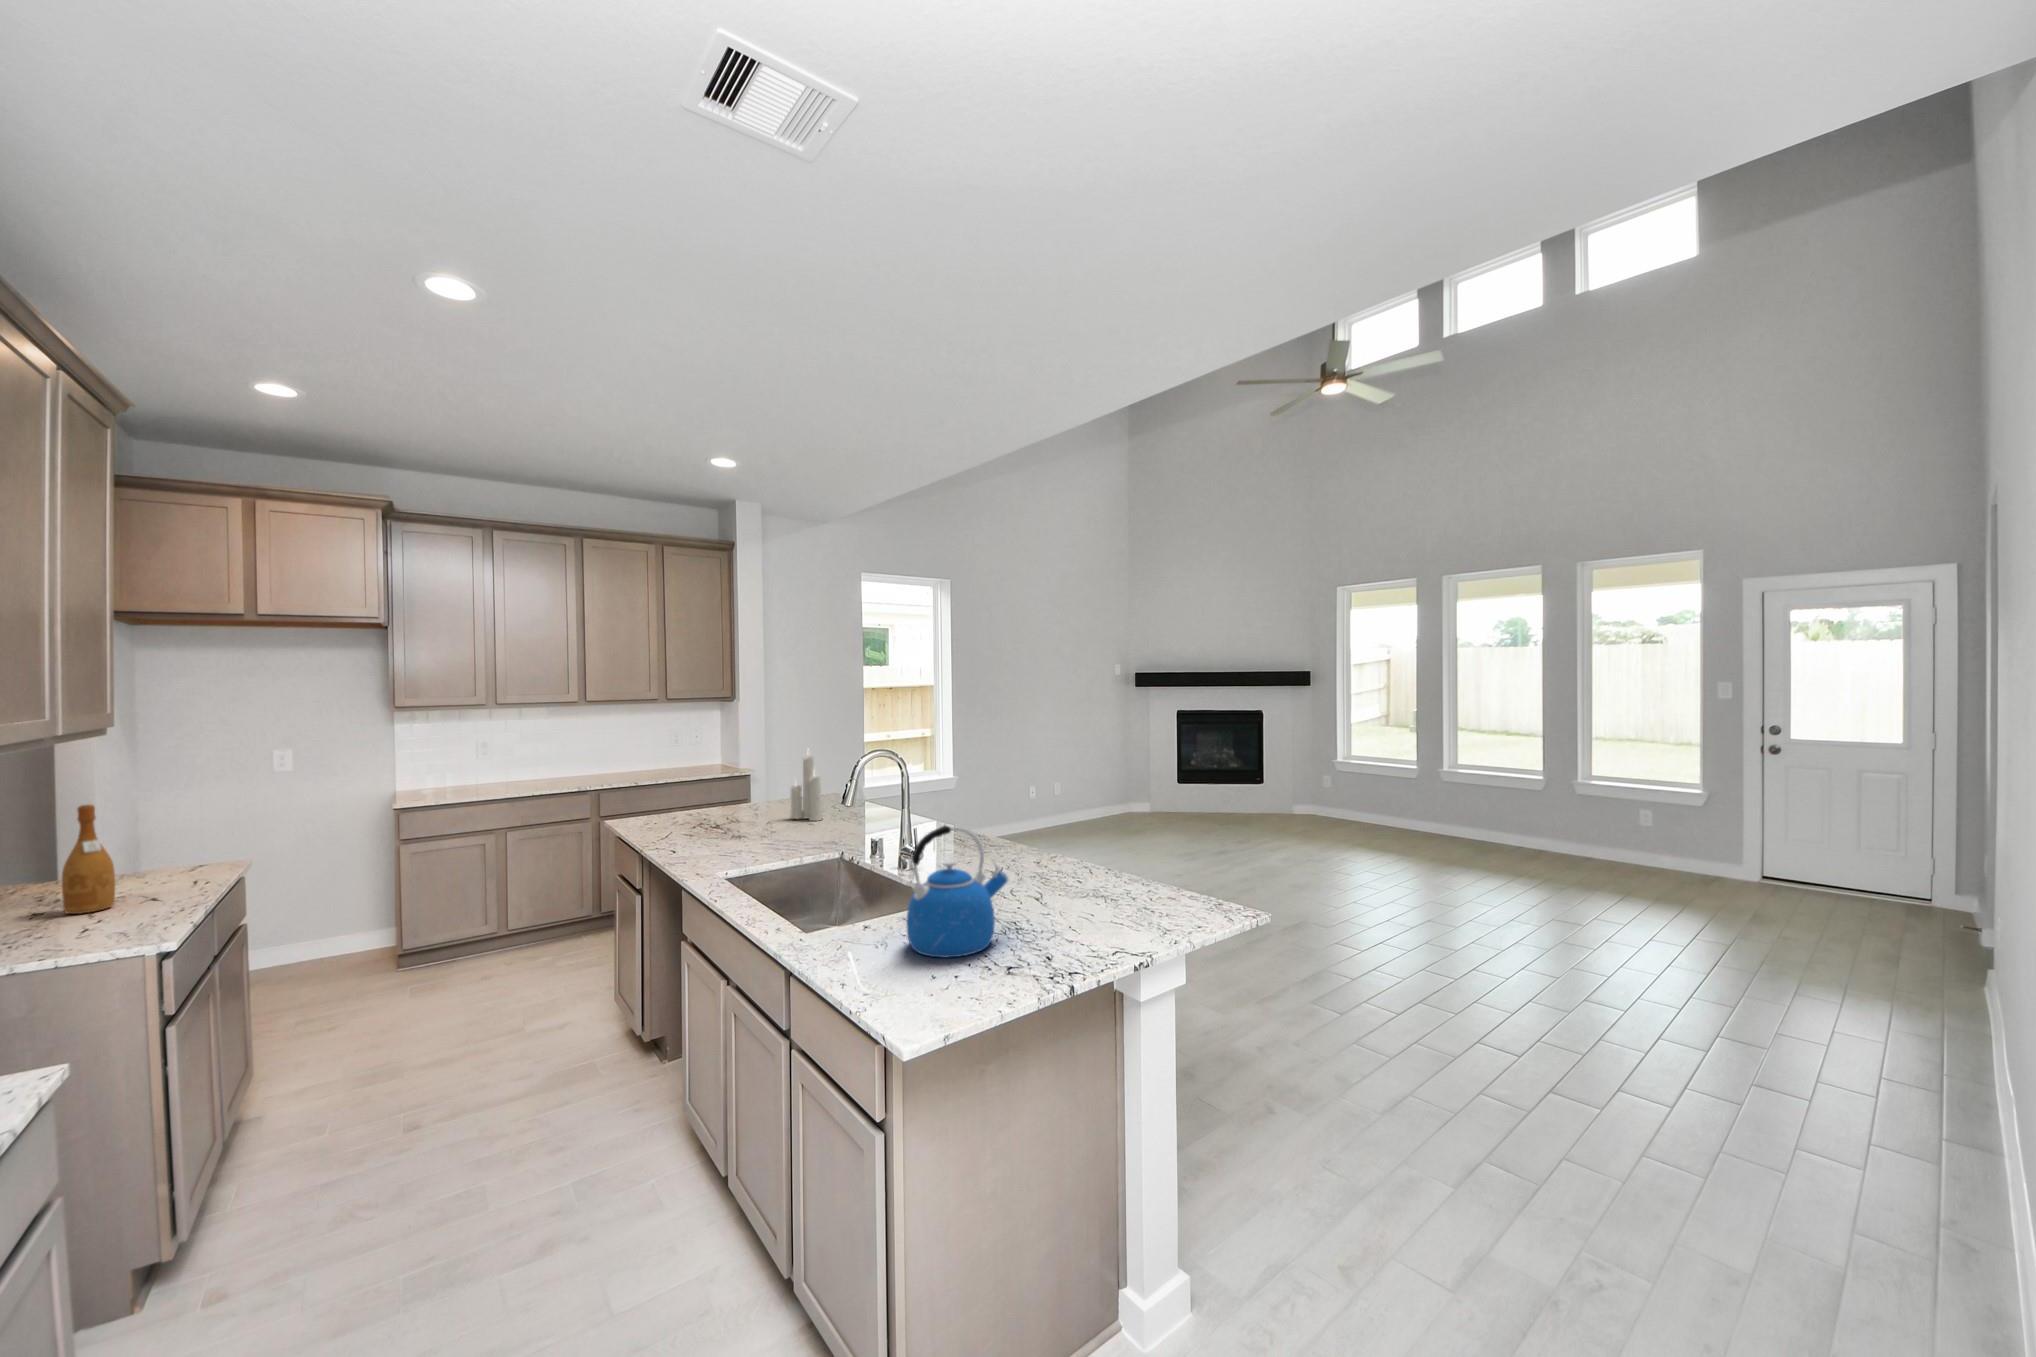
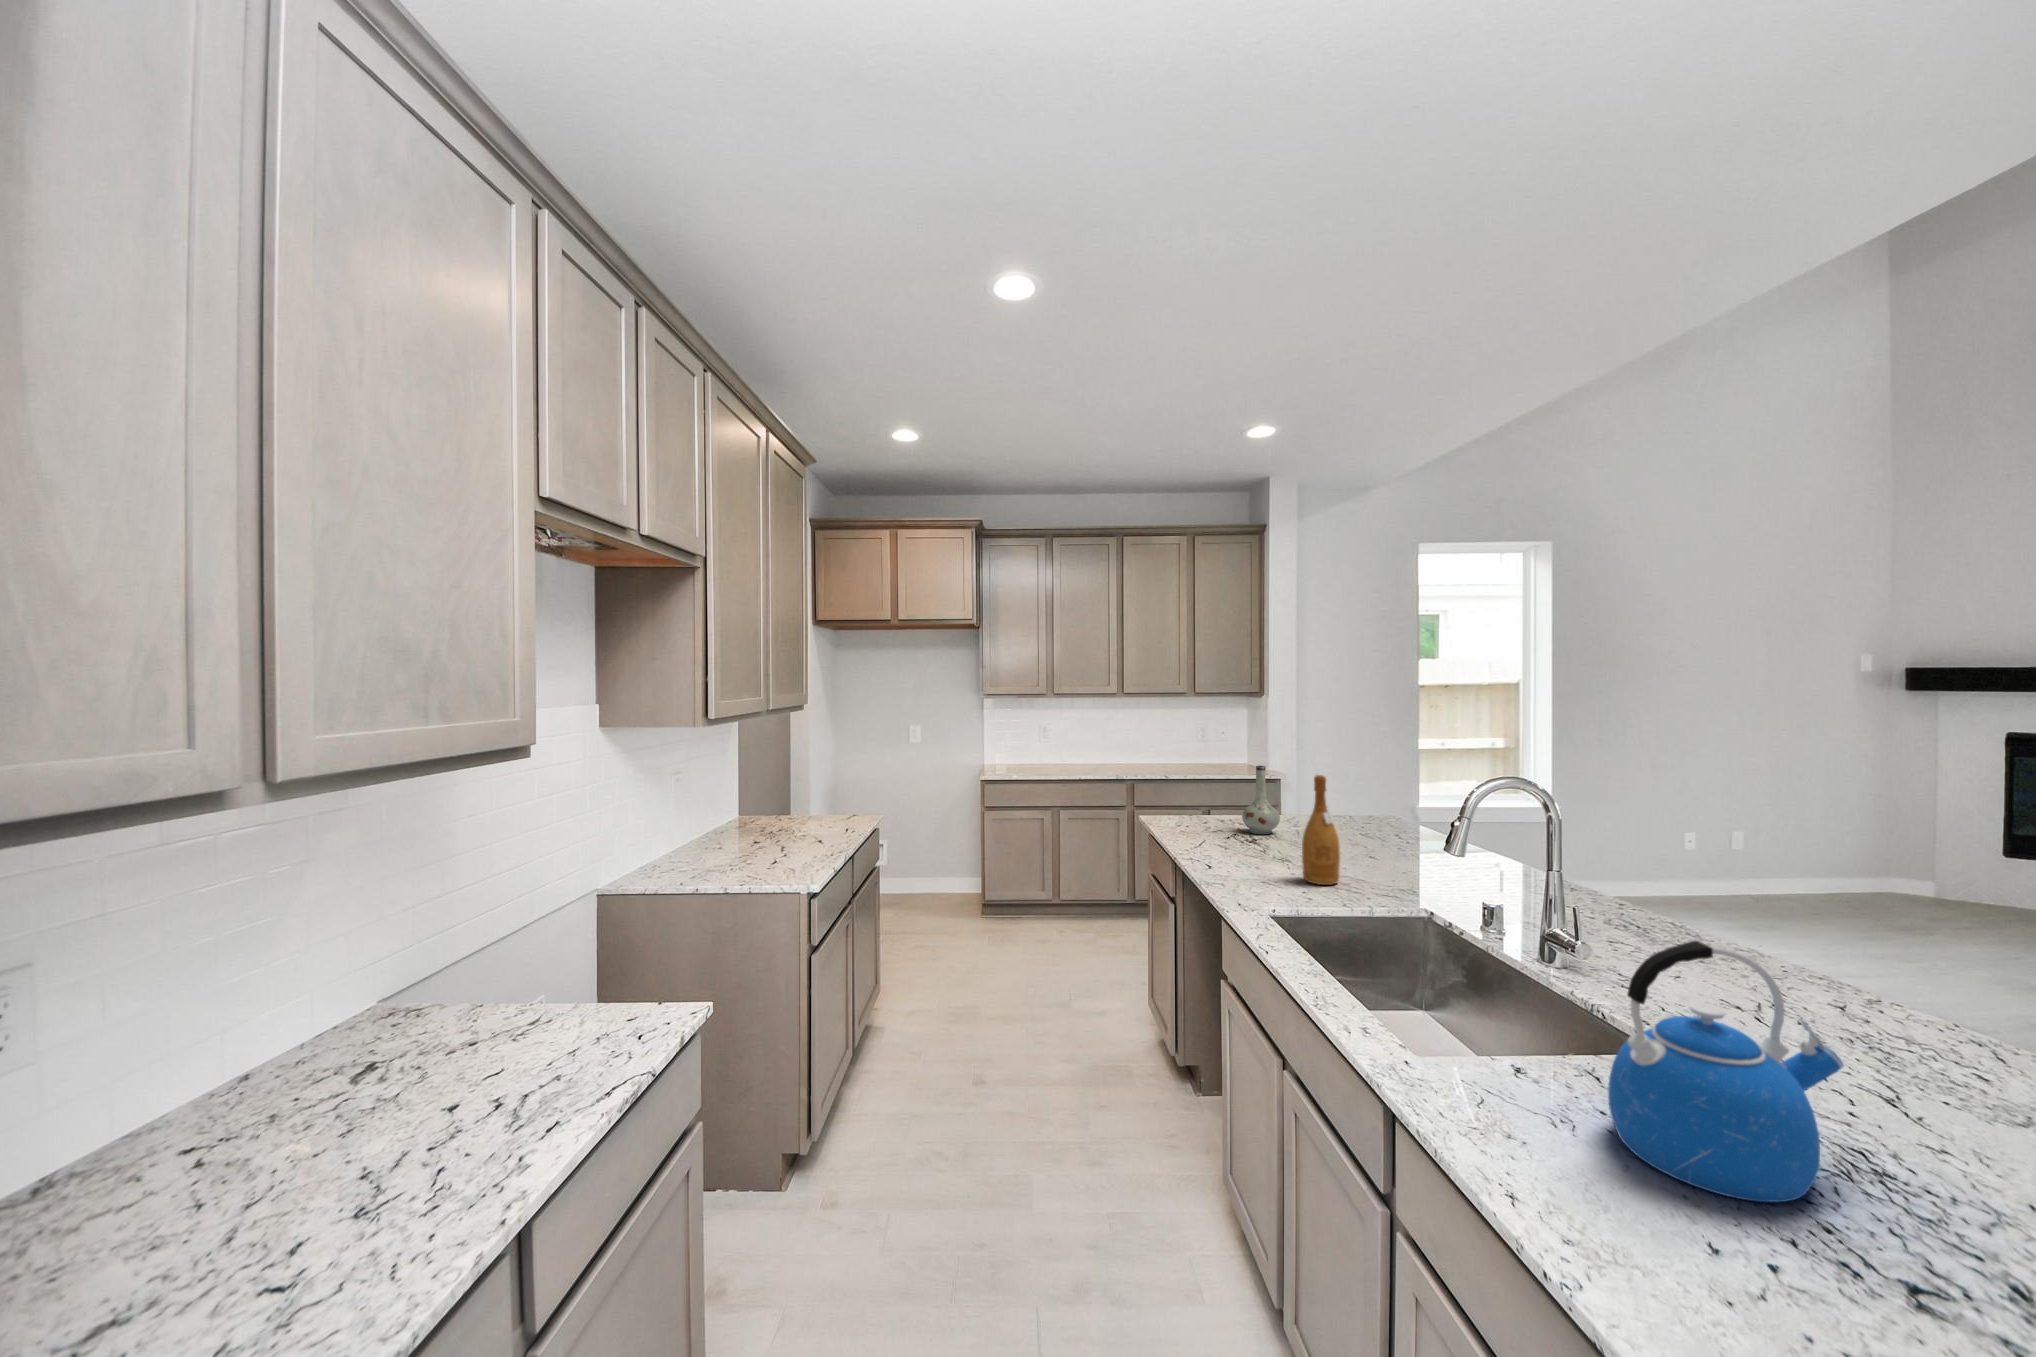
candle: present [790,755,823,821] -> none [1341,752,1386,850]
vase: none [705,761,739,821] -> present [1242,766,1280,834]
wine bottle: present [62,805,115,914] -> present [1302,775,1340,885]

